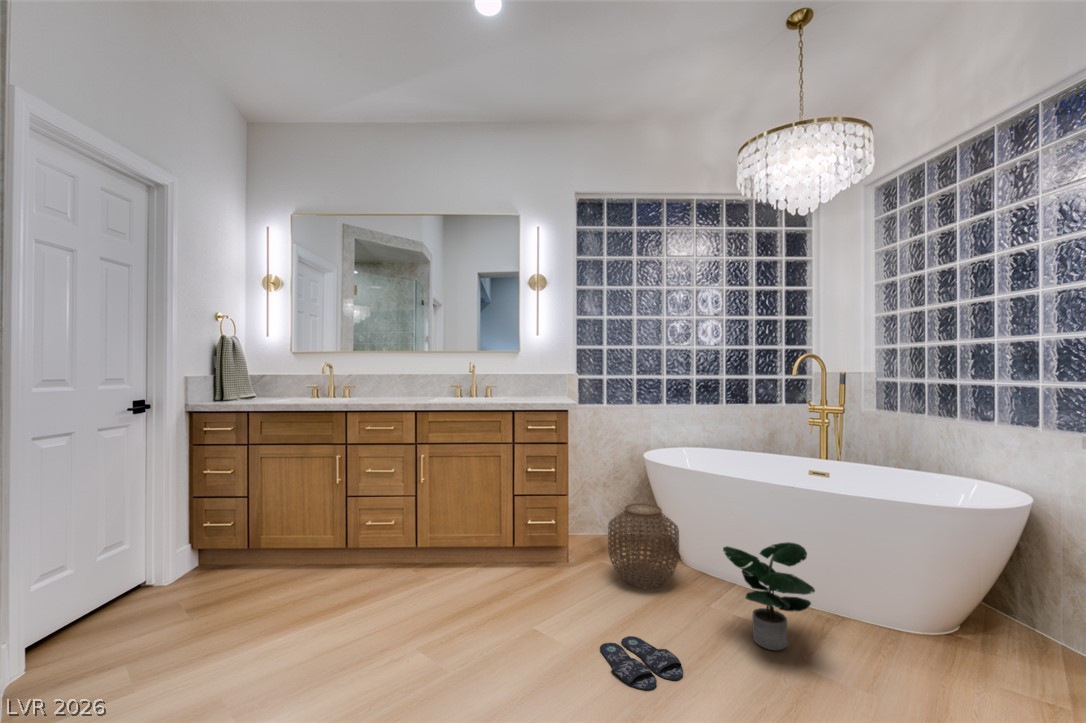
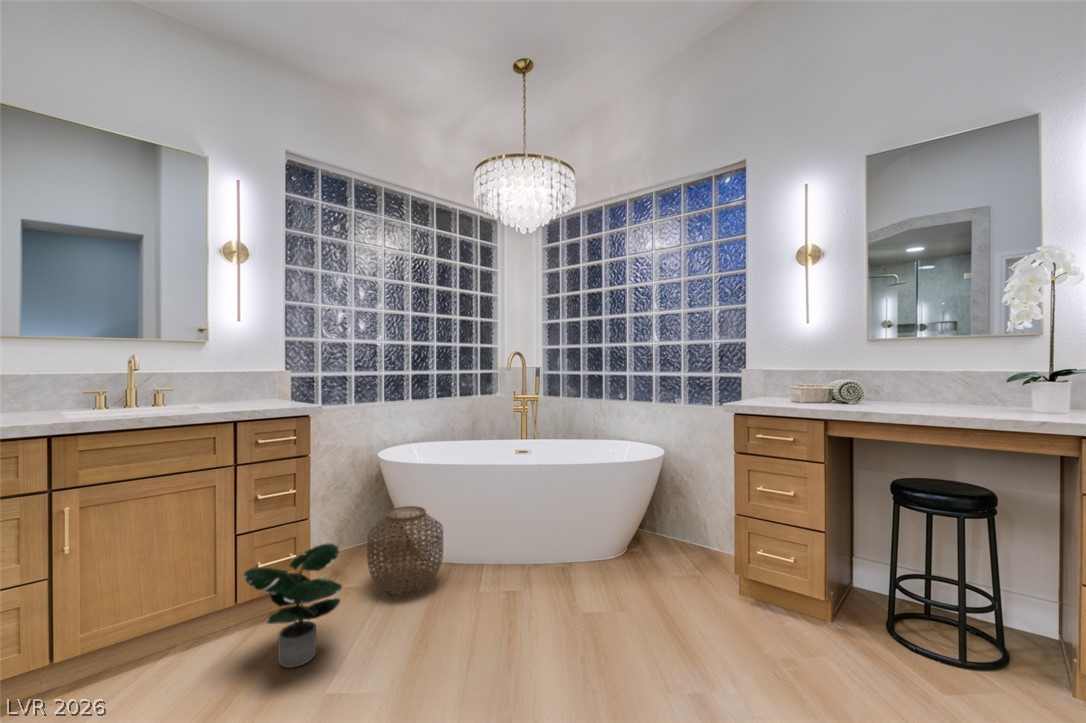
potted plant: present [723,542,815,650] -> present [244,543,342,668]
slippers: present [600,636,683,690] -> none [424,638,513,687]

